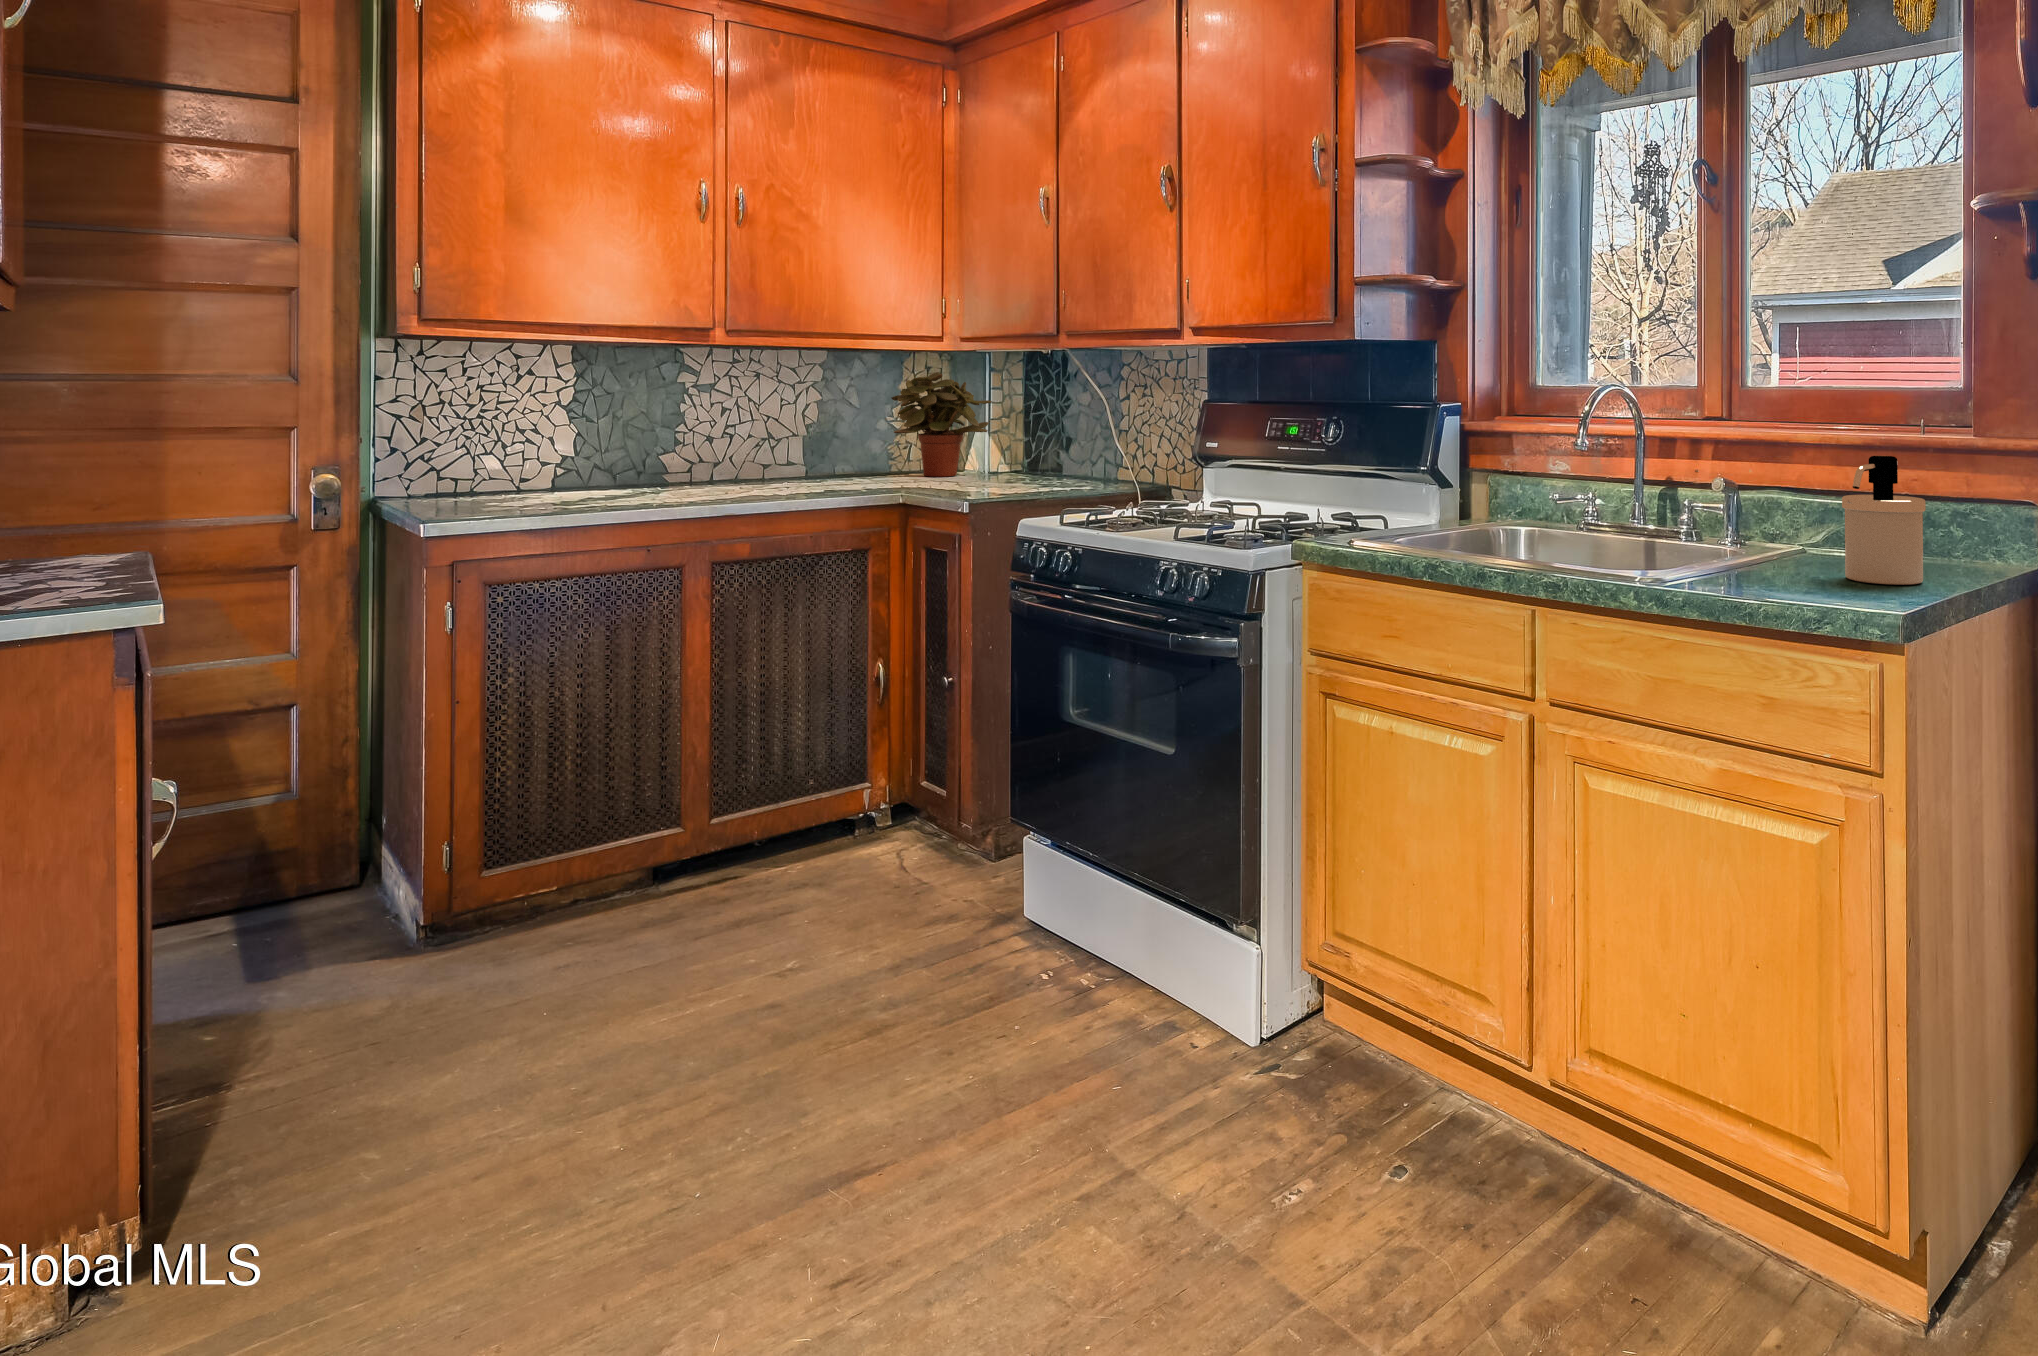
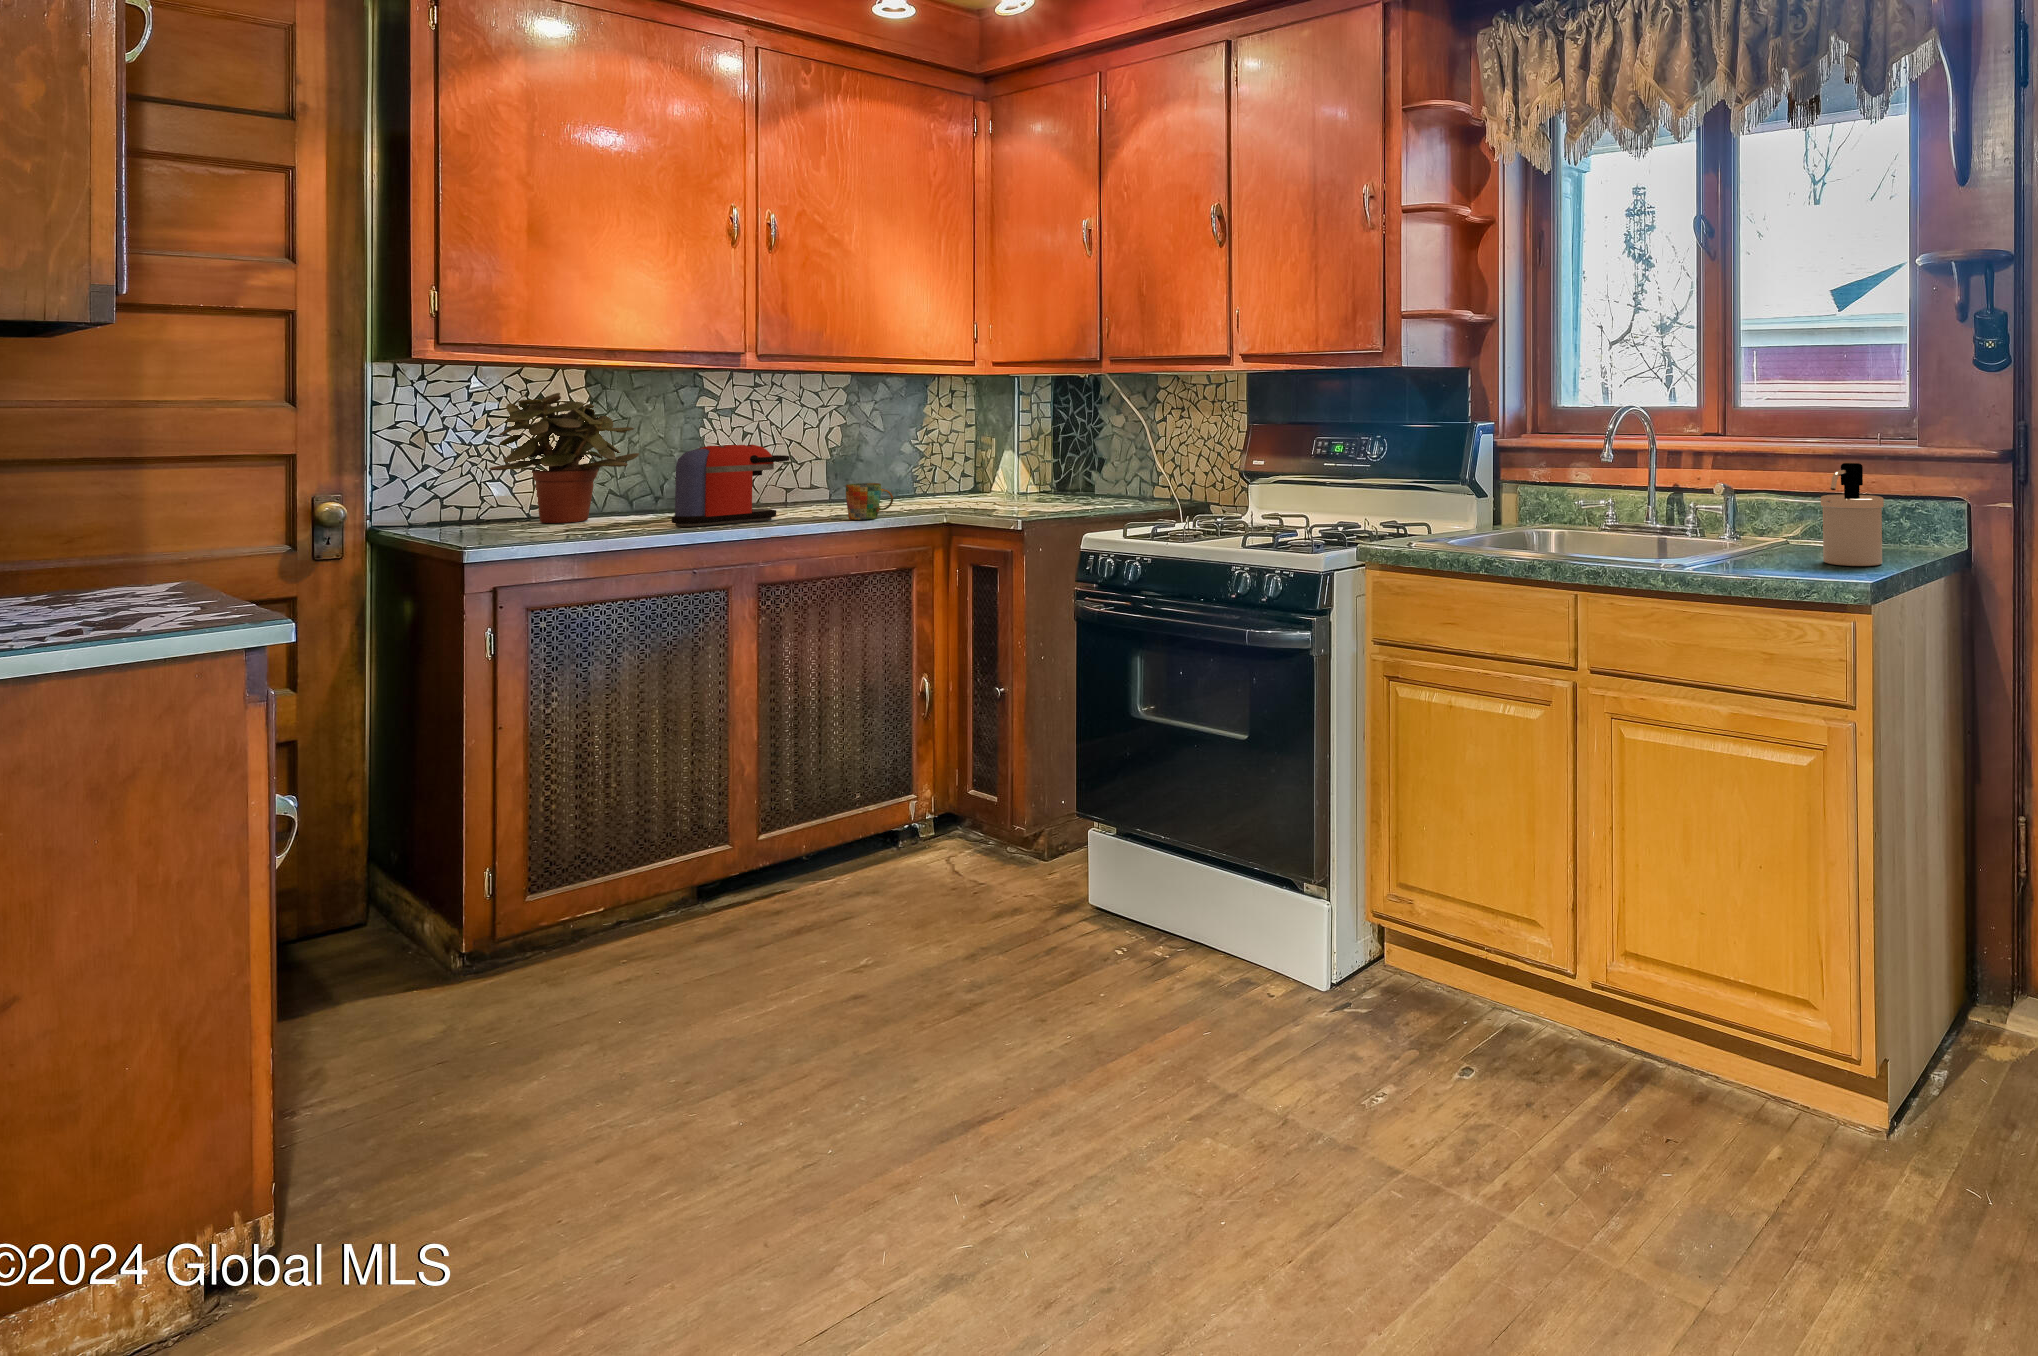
potted plant: present [891,372,992,477] -> present [489,393,639,523]
coffee maker: none [637,421,753,502] -> present [672,445,790,526]
mug: none [802,462,848,499] -> present [846,483,893,520]

